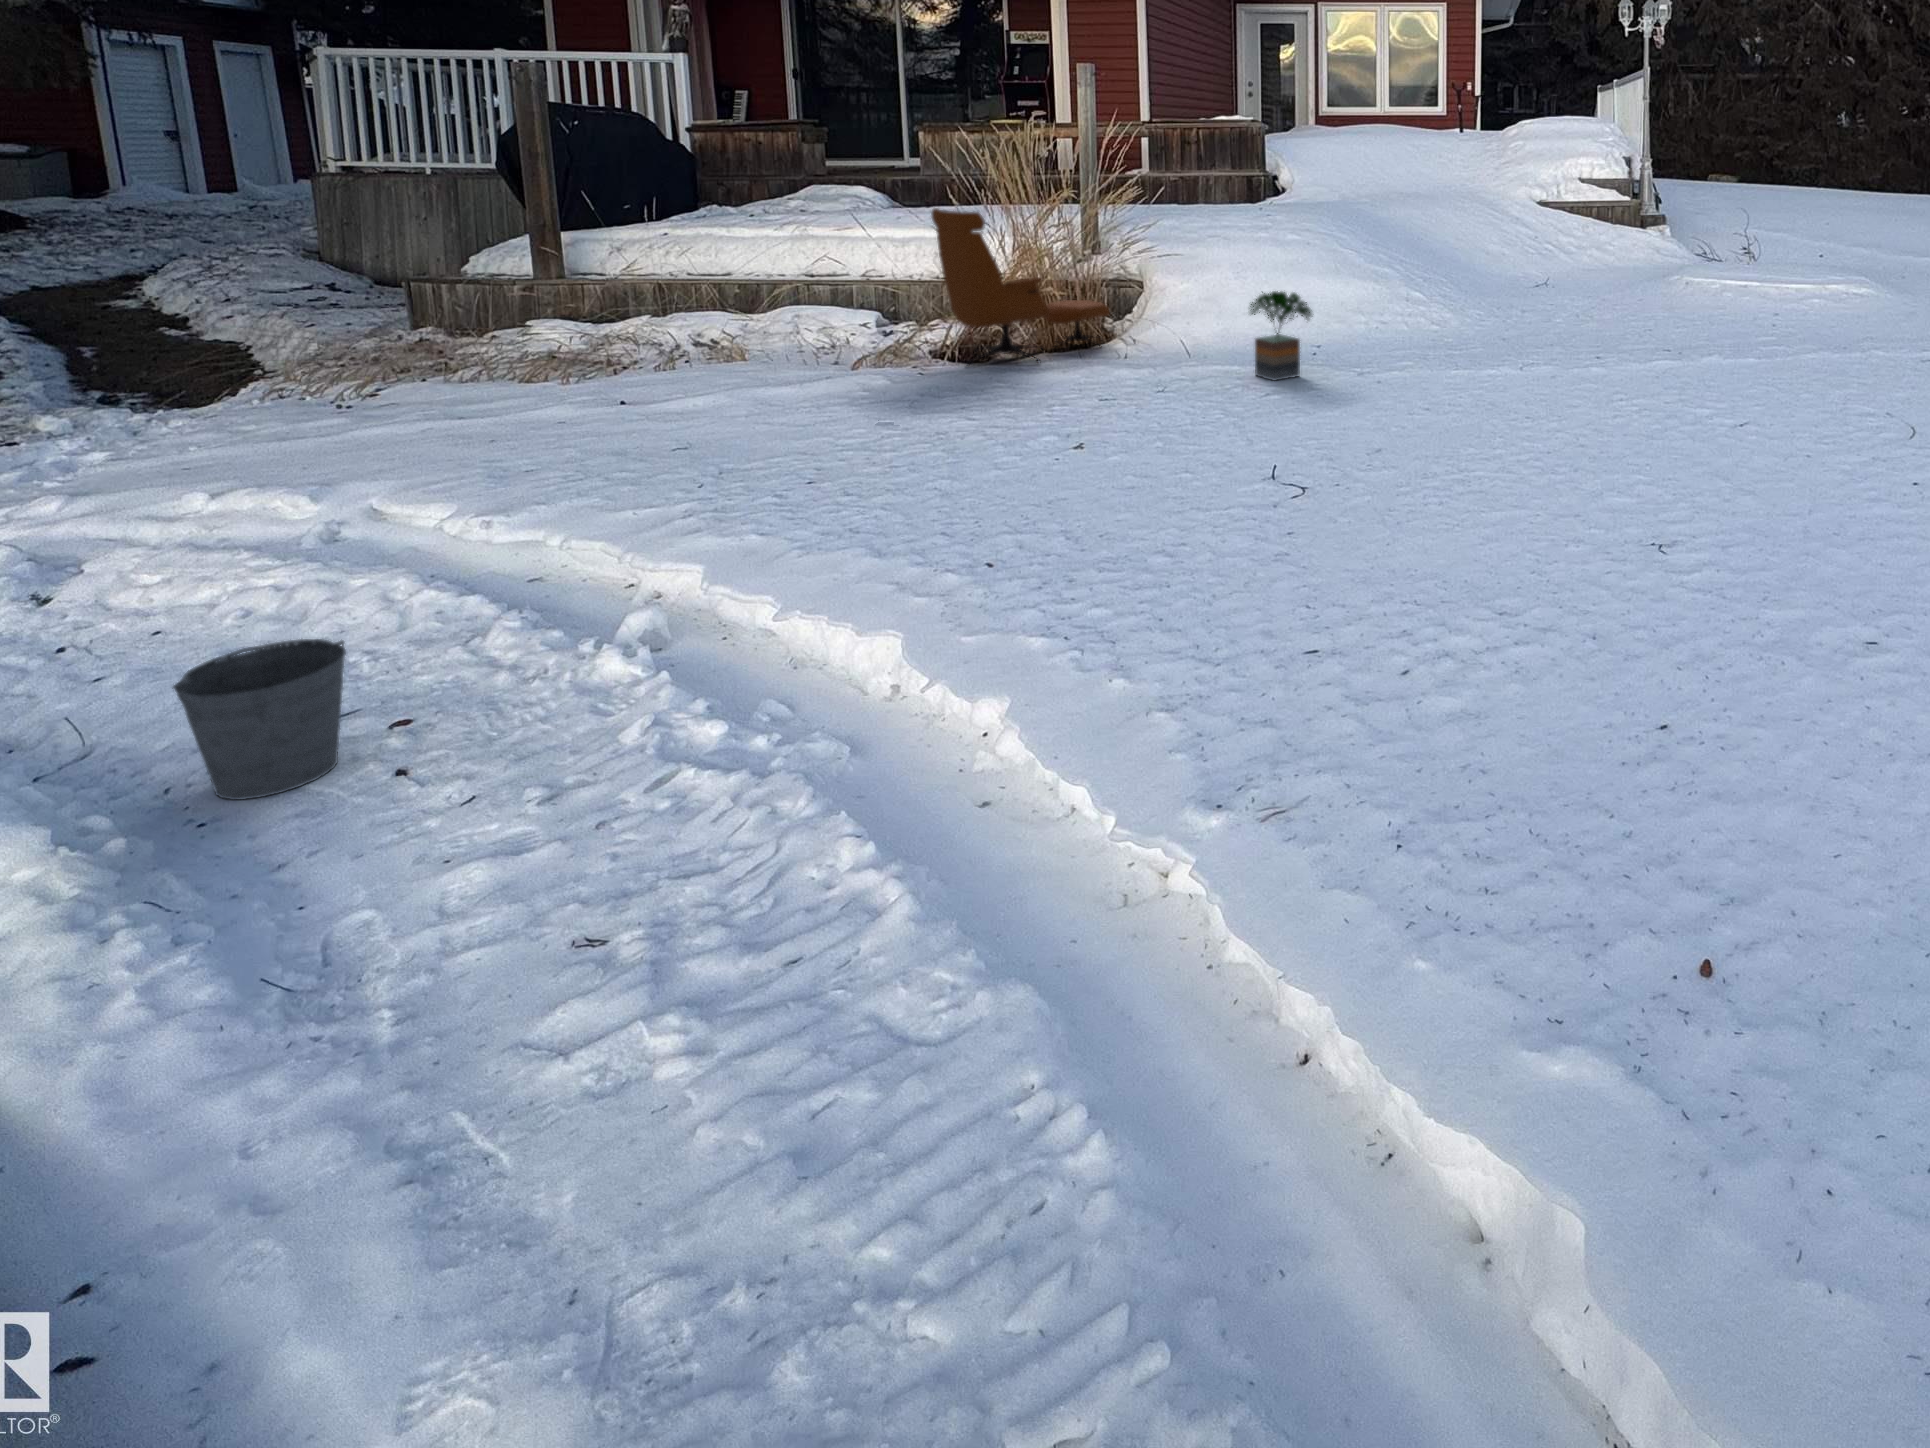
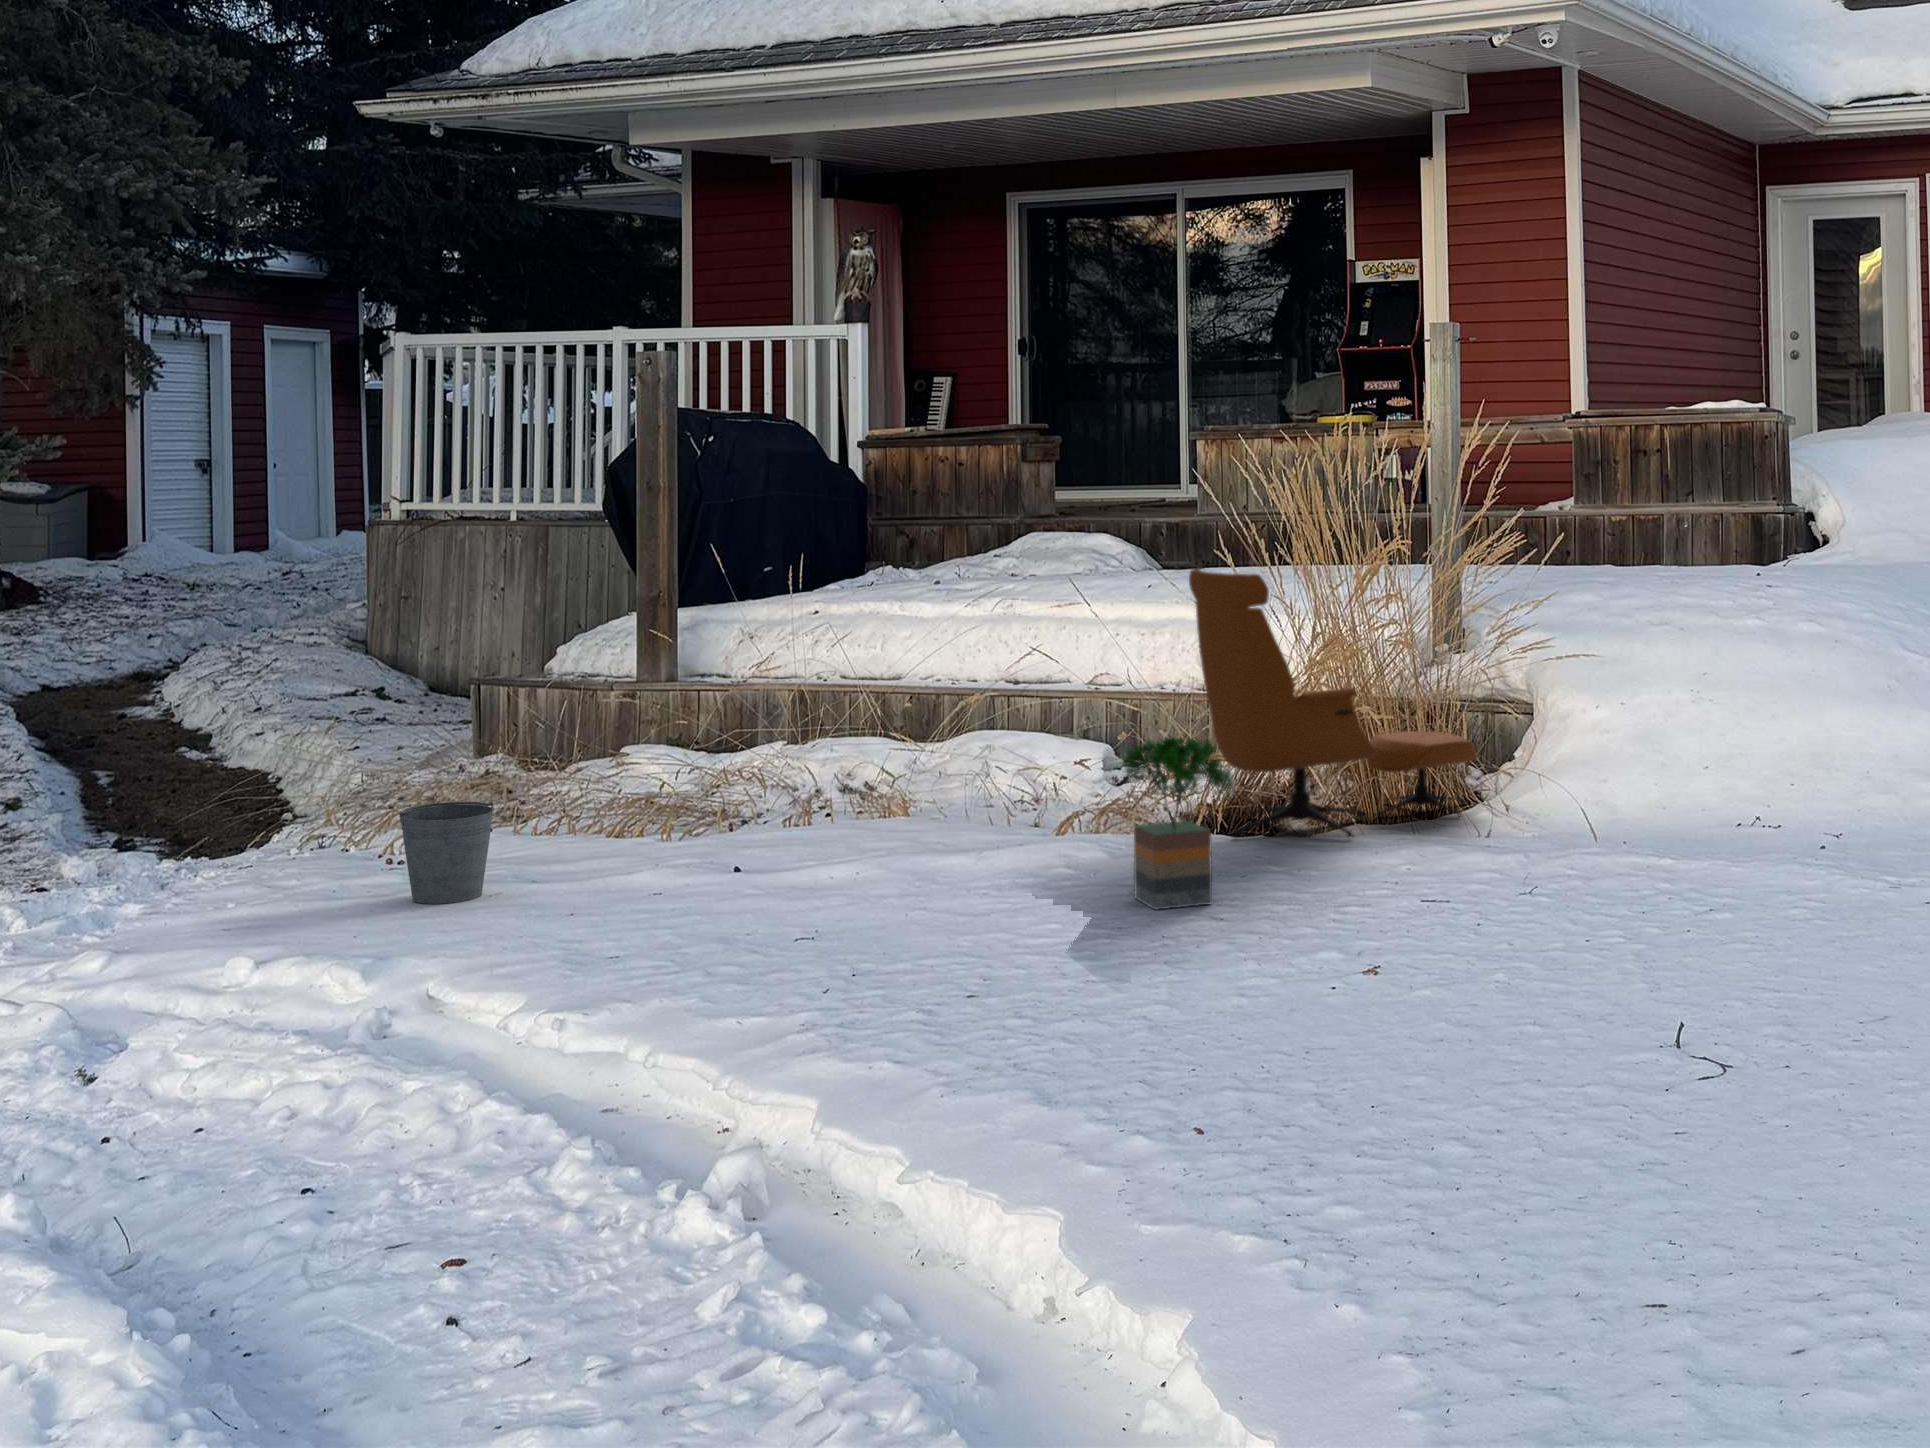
potted tree: present [1249,291,1312,380] -> present [1121,736,1236,910]
bucket: present [172,639,346,800] -> present [399,802,494,904]

